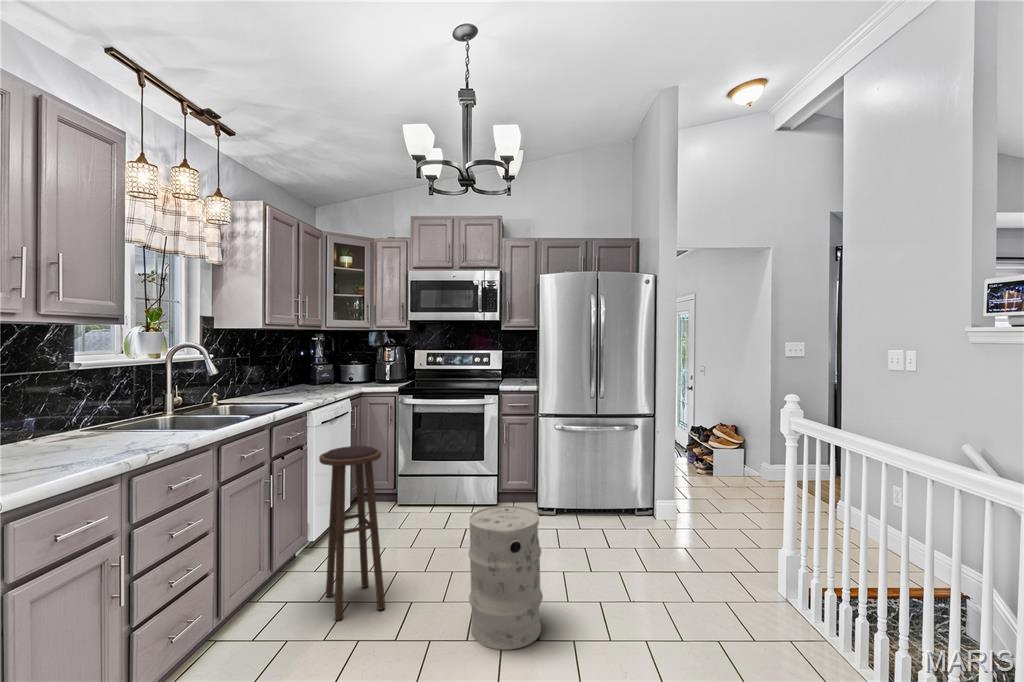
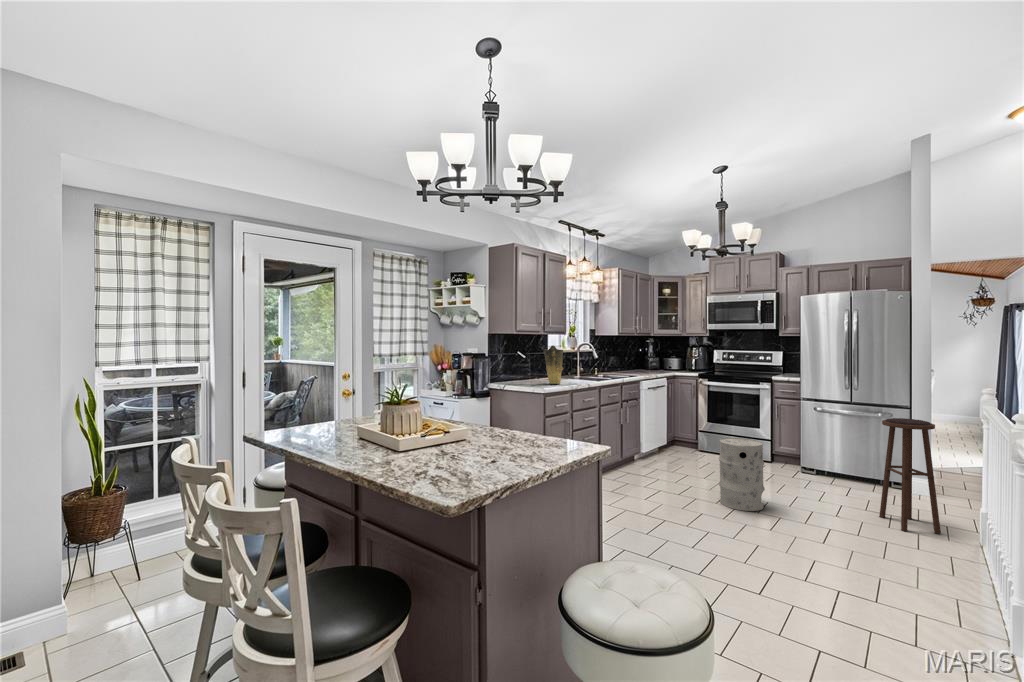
vase: none [38,351,108,457] -> present [544,345,563,384]
stool: present [319,446,385,621] -> present [879,418,941,533]

